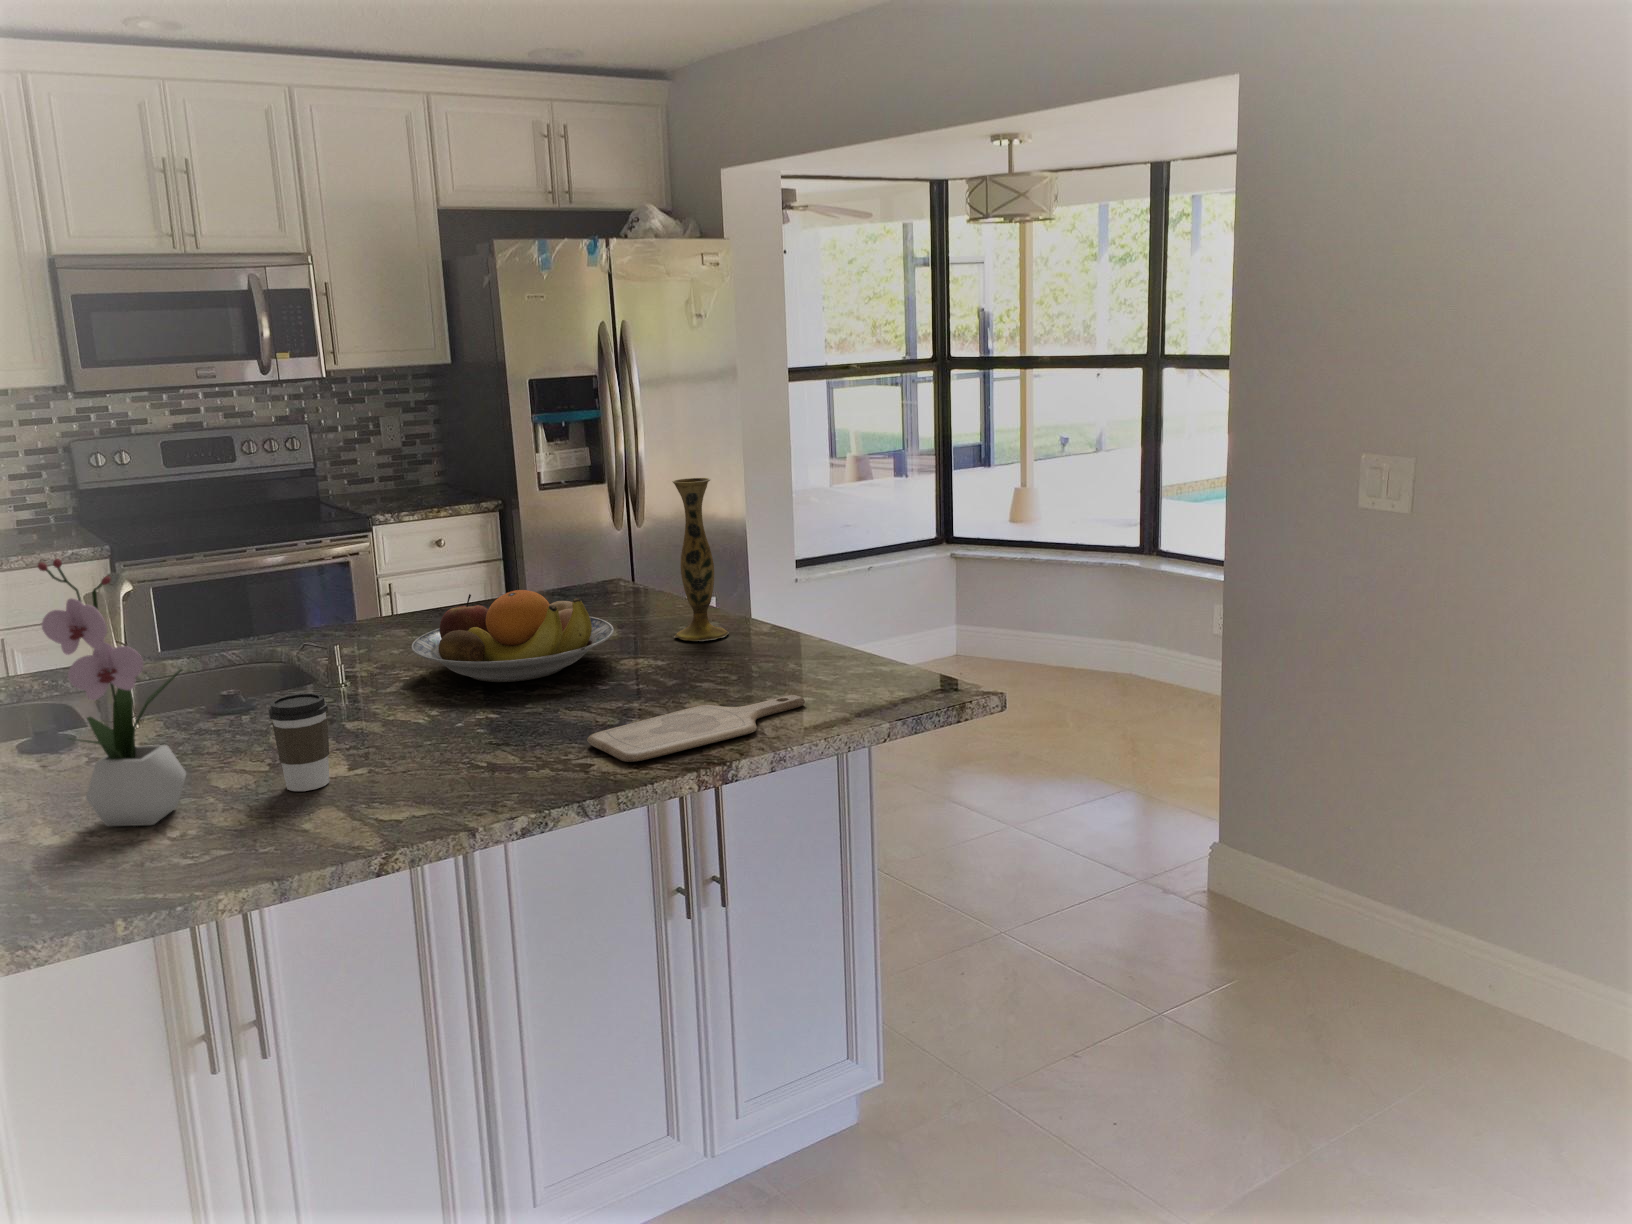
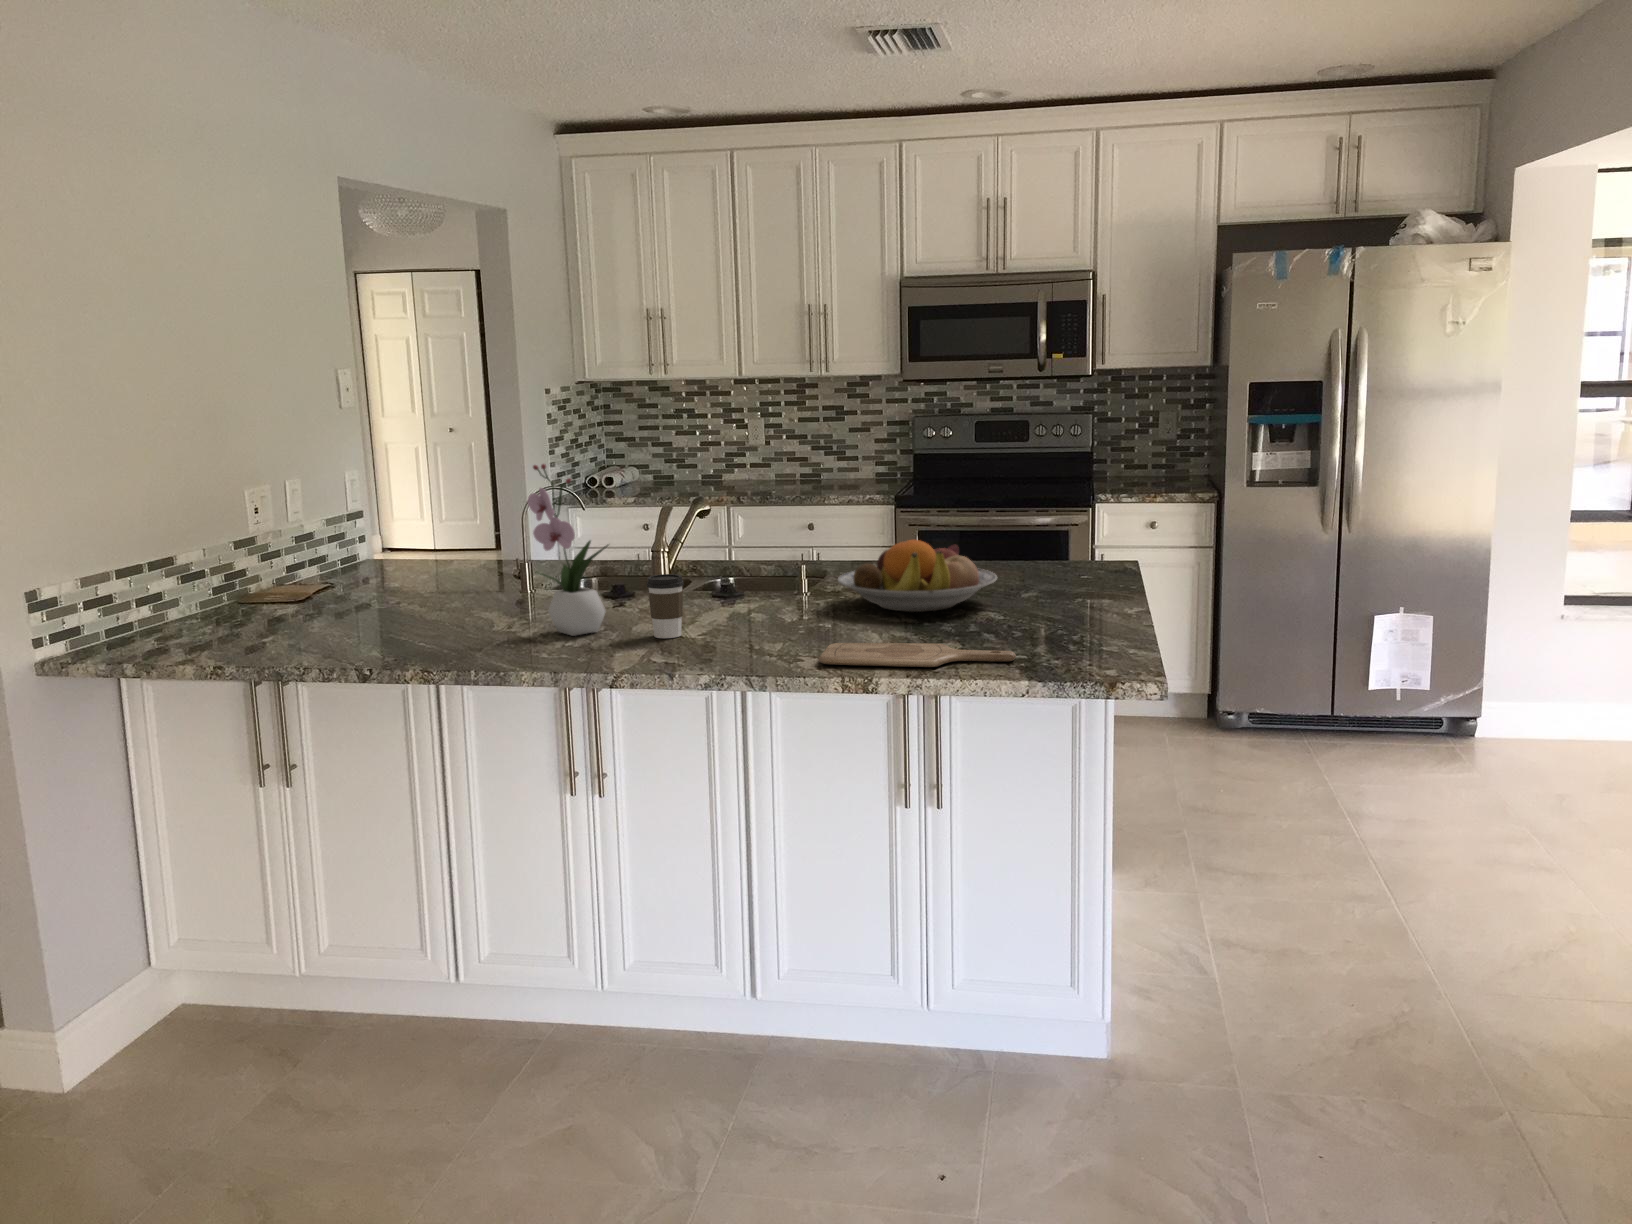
vase: present [672,478,729,641] -> none [1062,466,1110,612]

